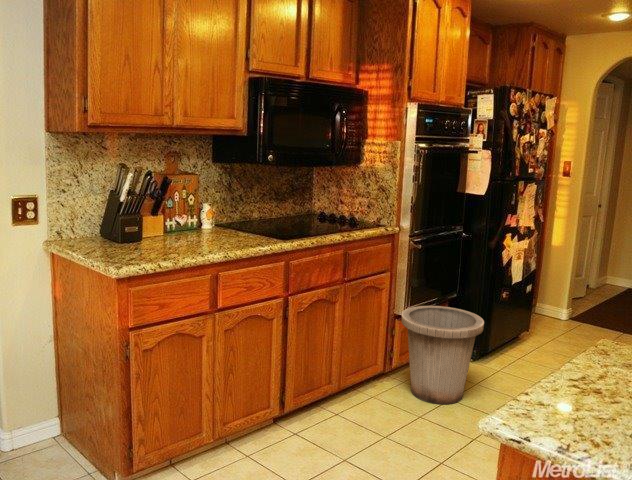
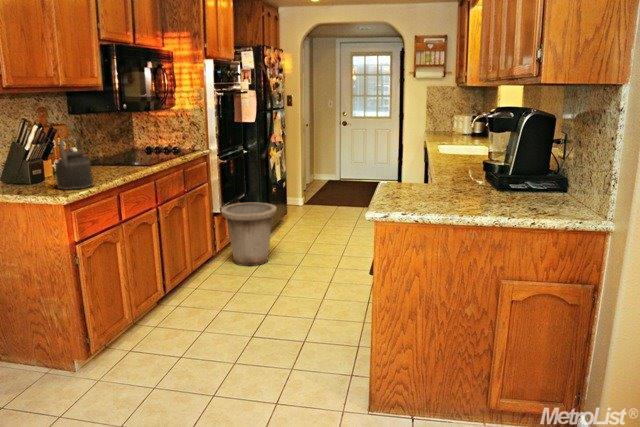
kettle: none [117,188,180,260] -> present [56,137,93,190]

